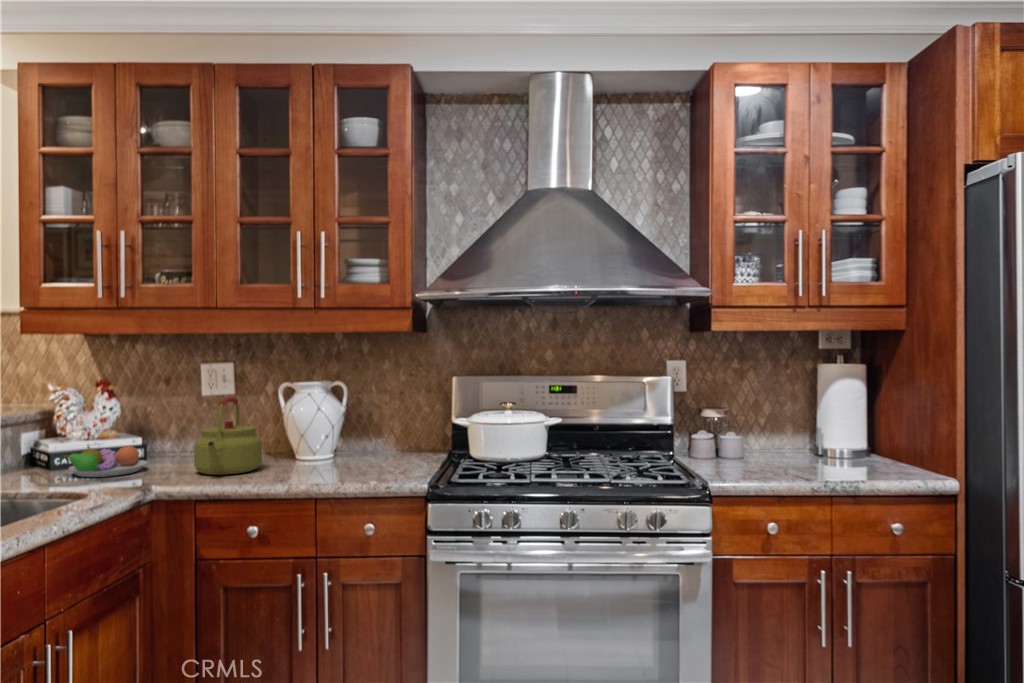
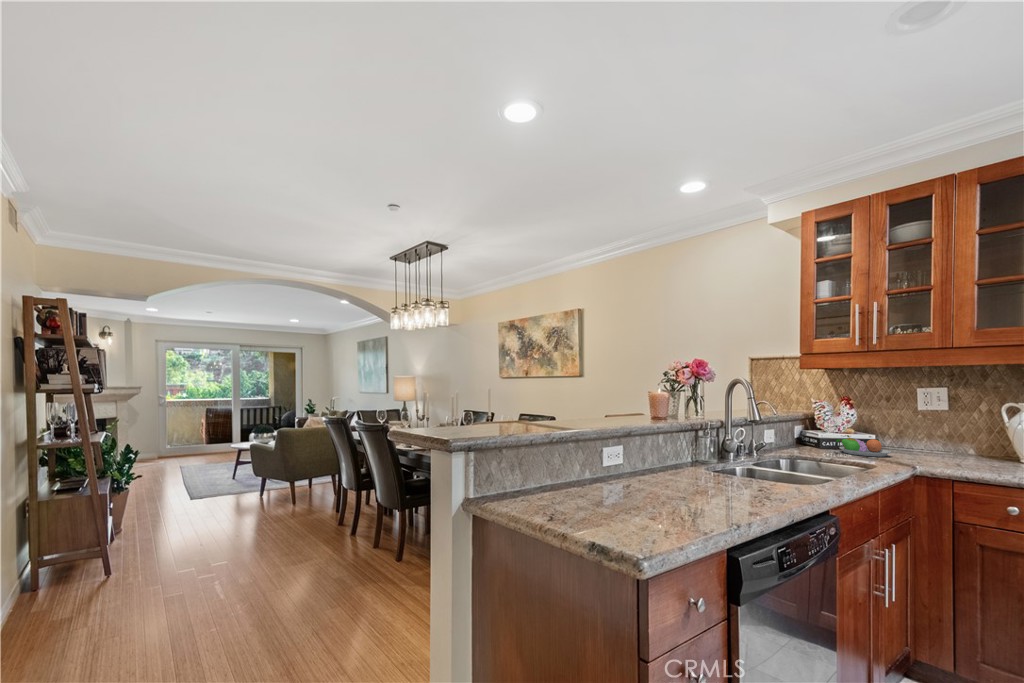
kettle: present [194,397,262,475] -> none [935,412,995,468]

